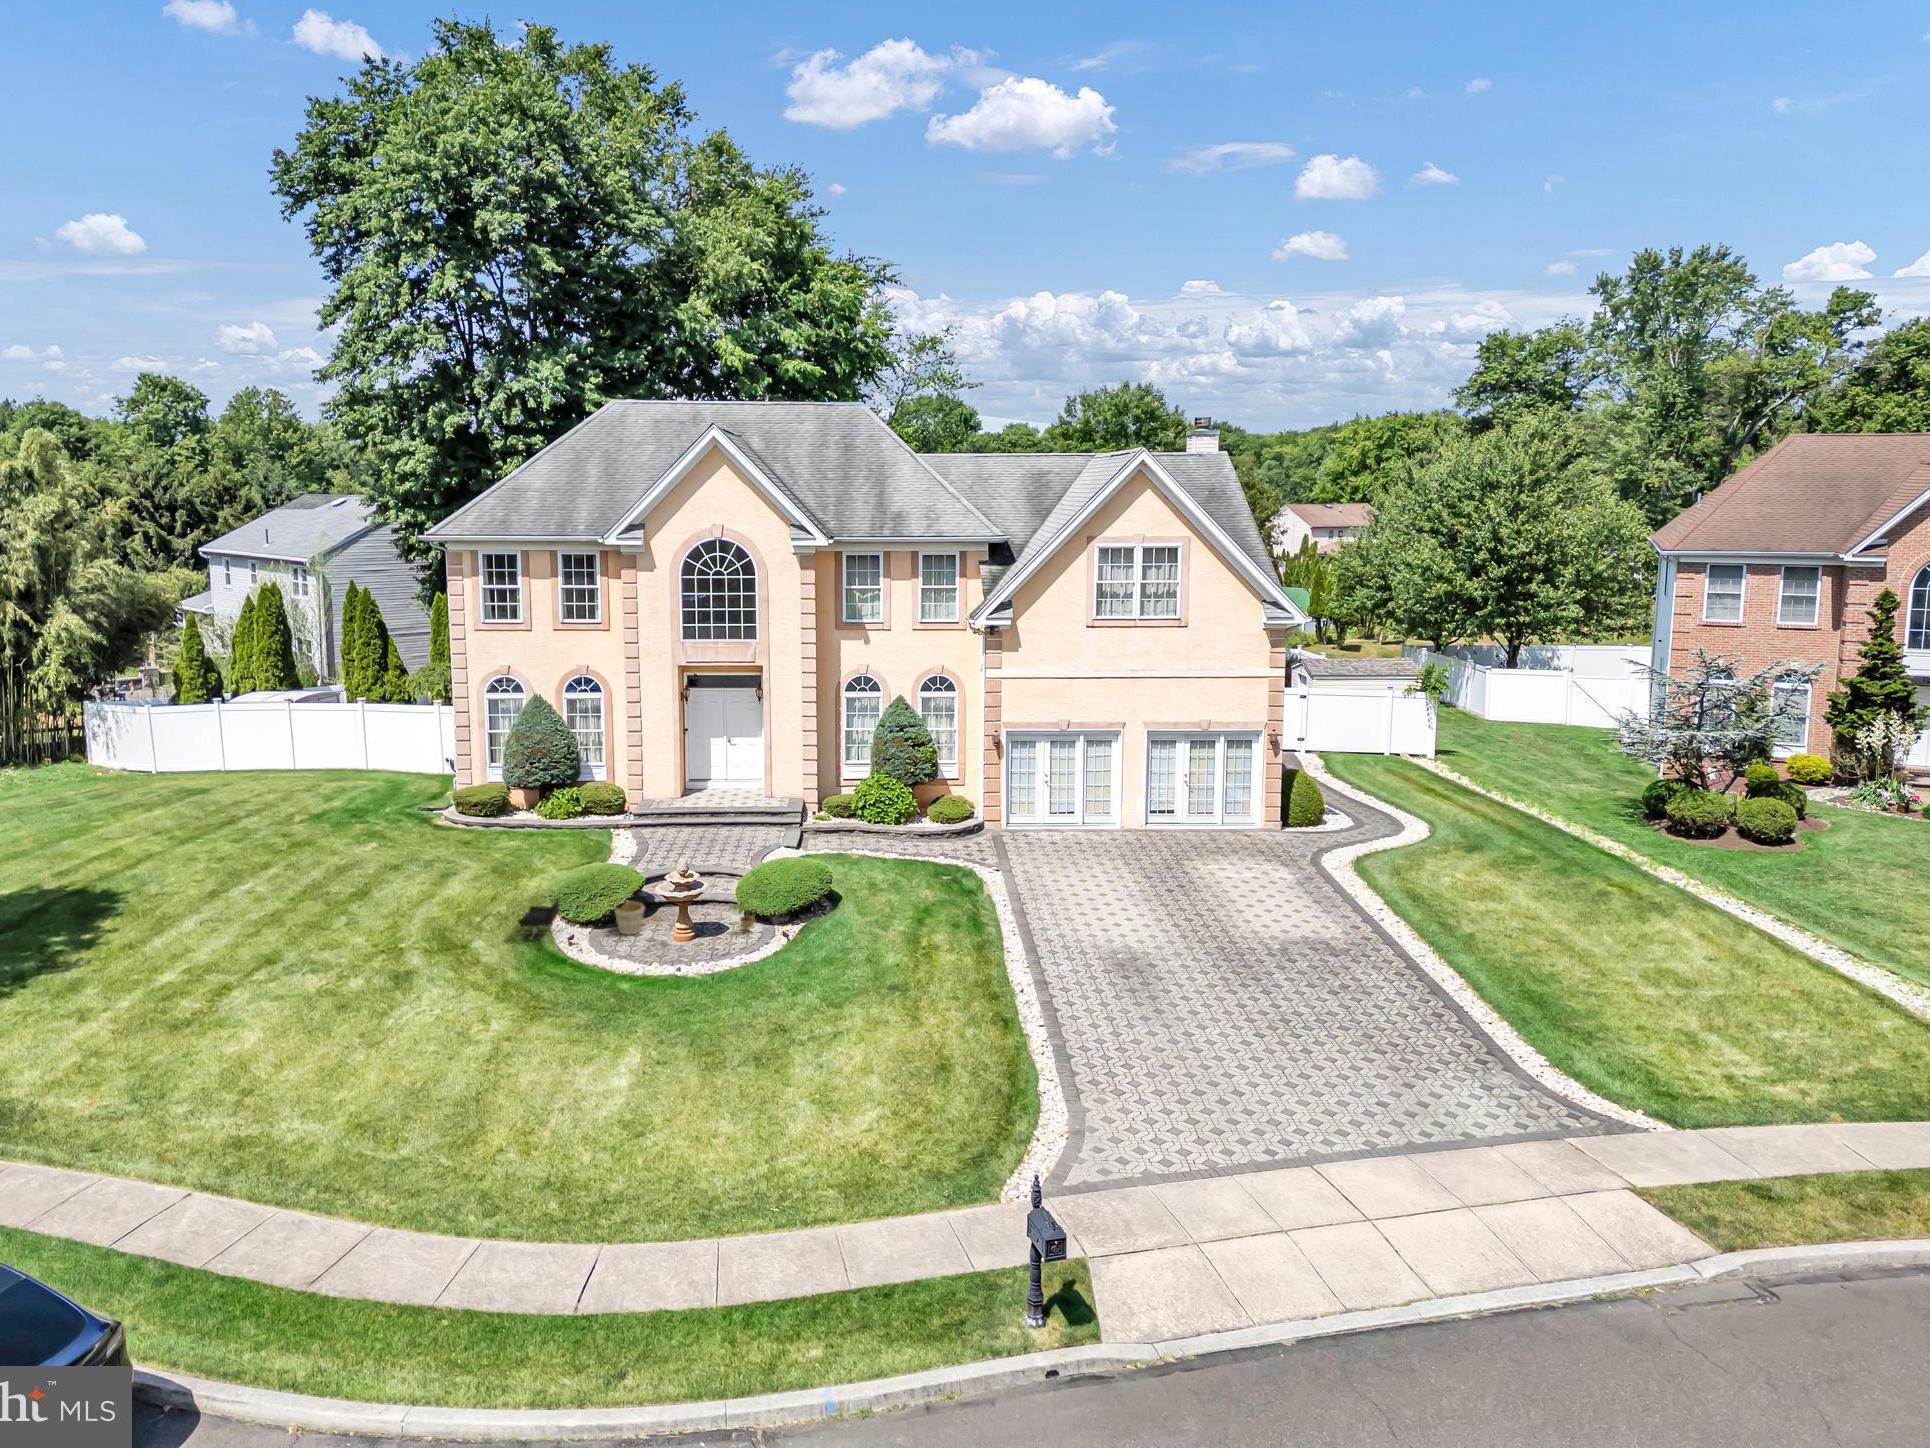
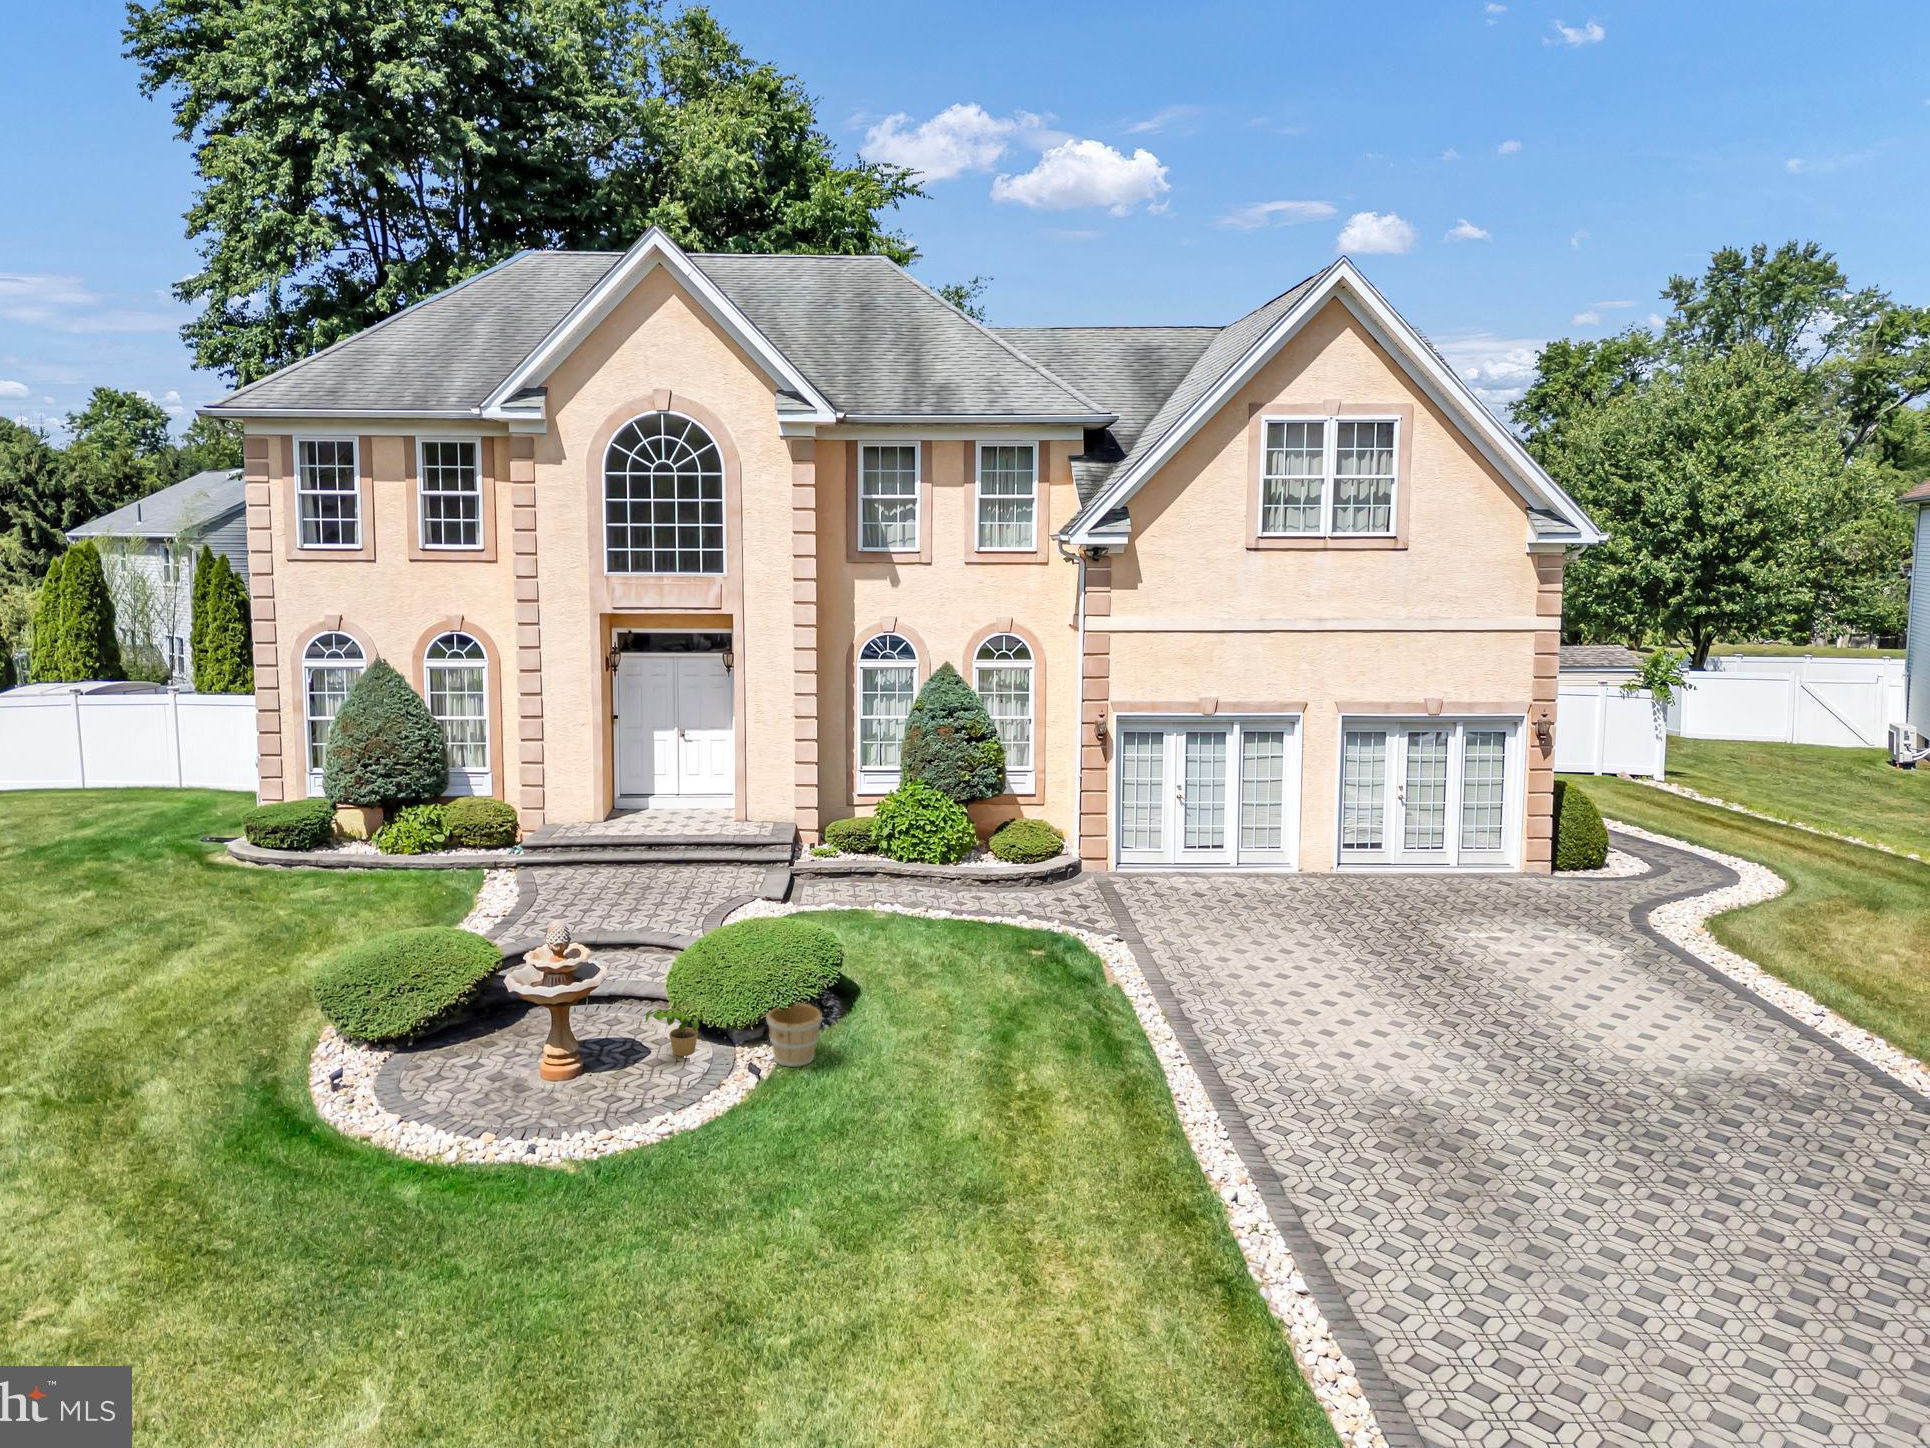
lounge chair: present [518,901,559,938] -> none [238,992,335,1076]
wooden bucket: present [615,902,645,935] -> present [766,1002,822,1067]

